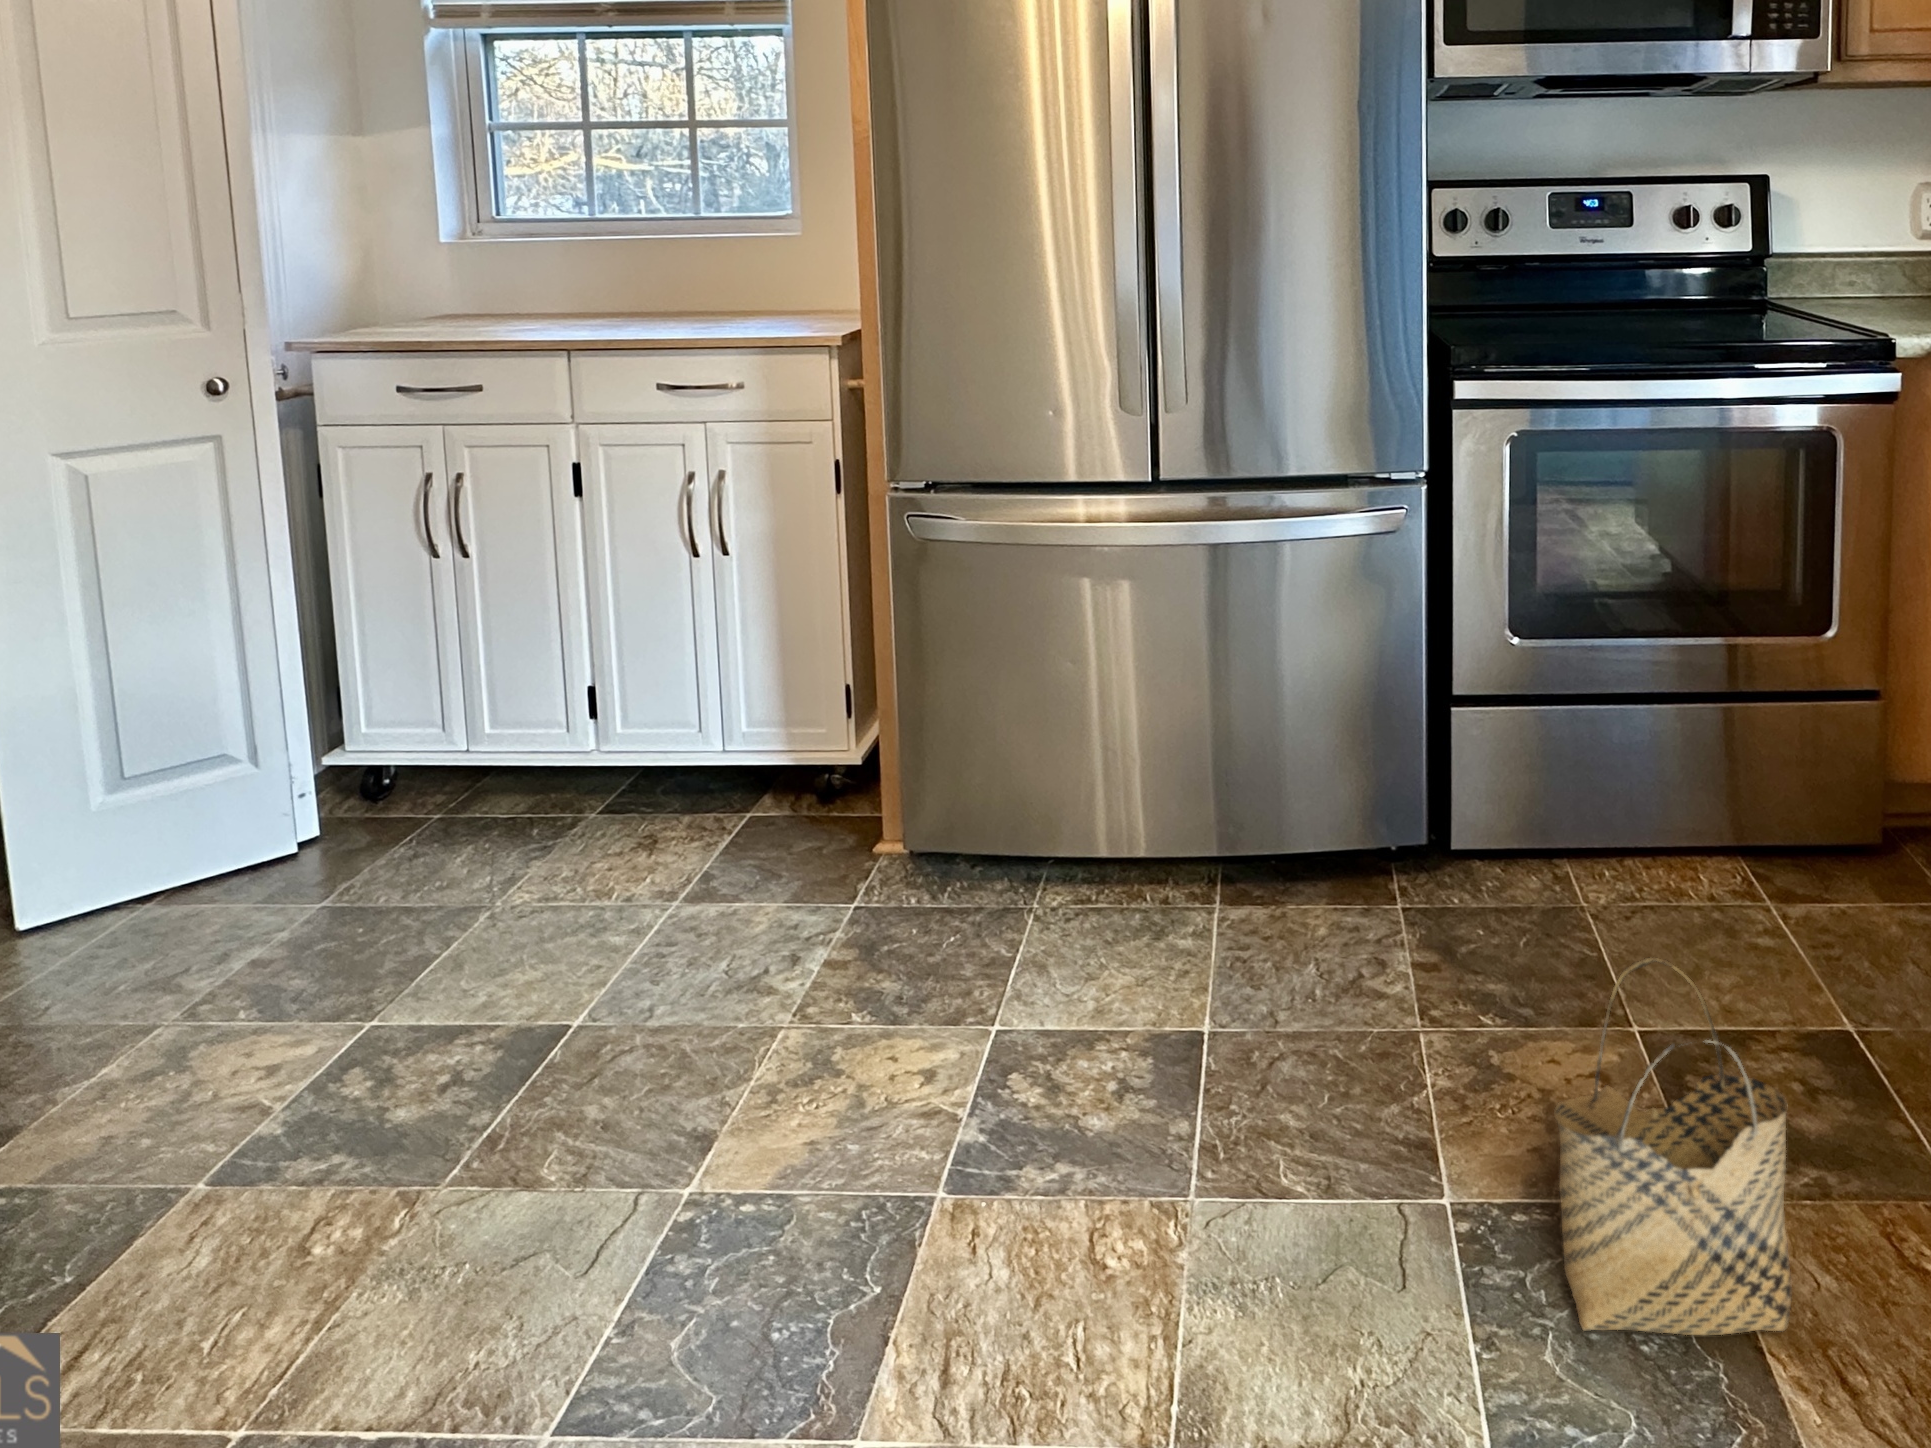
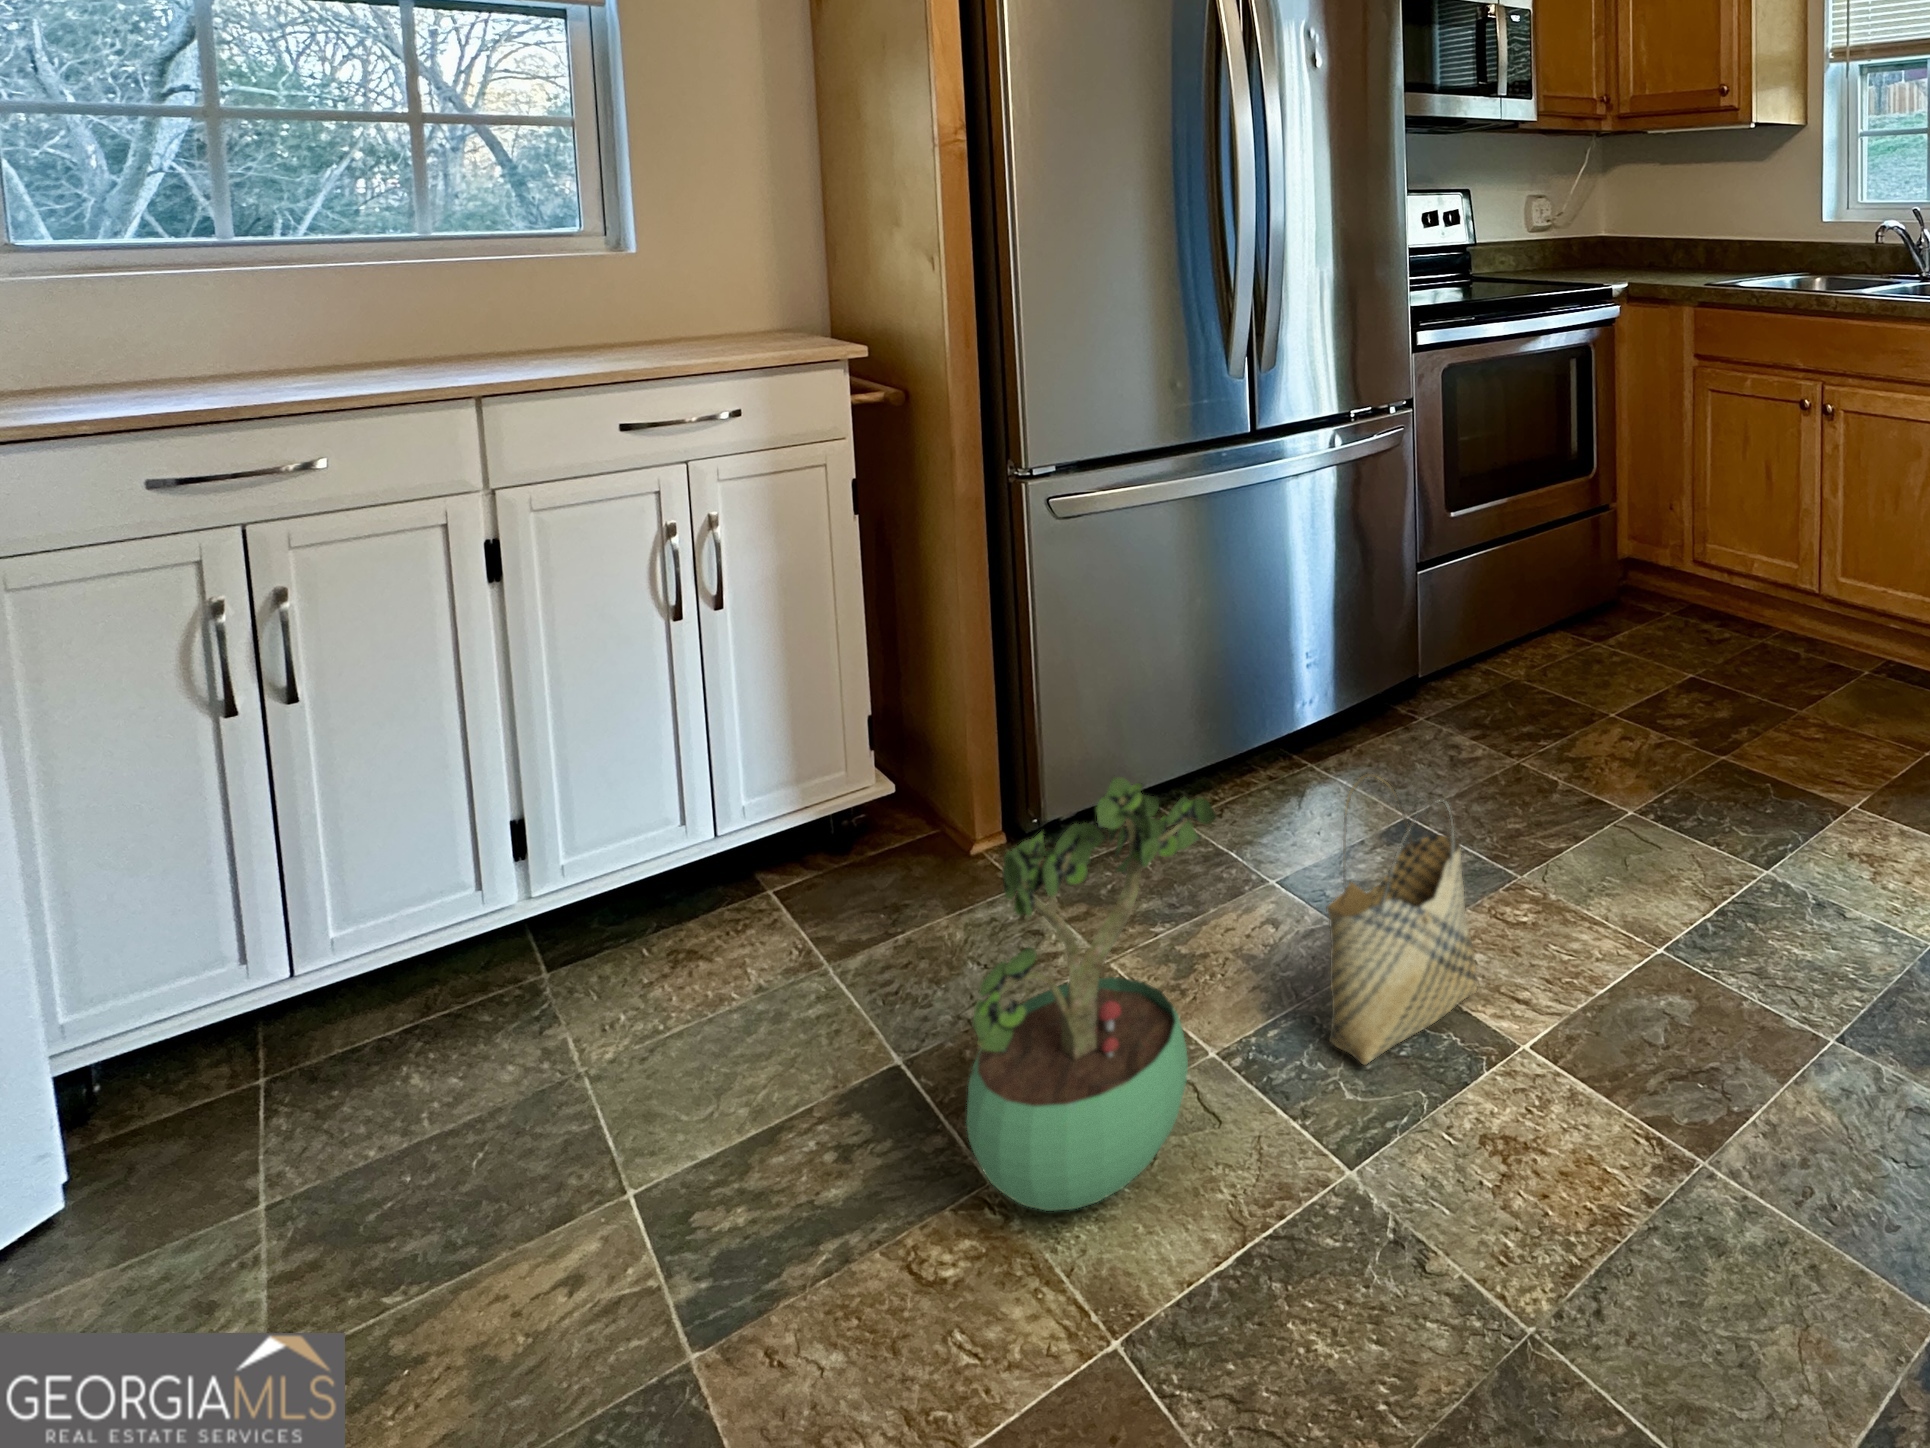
potted plant: none [1116,842,1410,1288] -> present [967,777,1216,1211]

